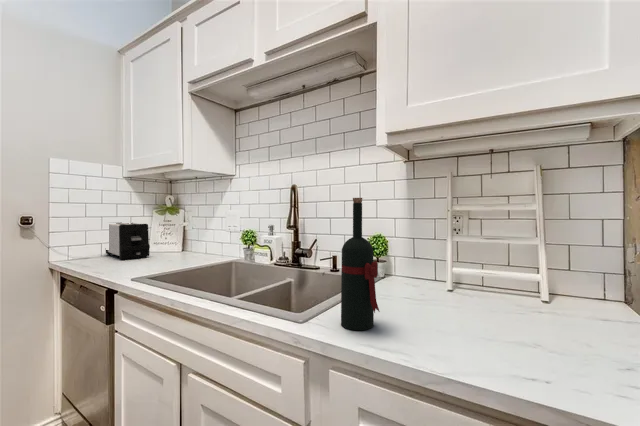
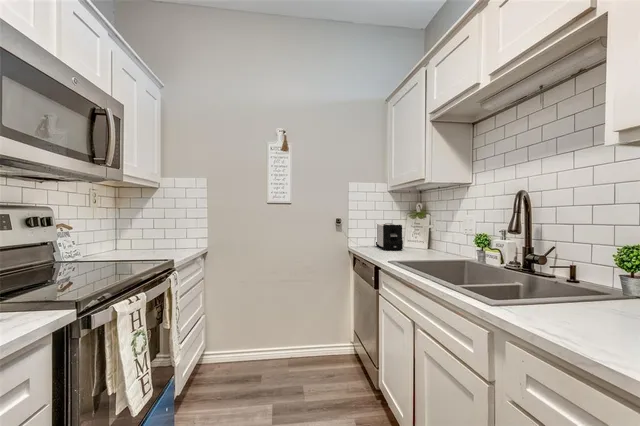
wine bottle: present [341,198,379,330] -> none [531,203,571,325]

